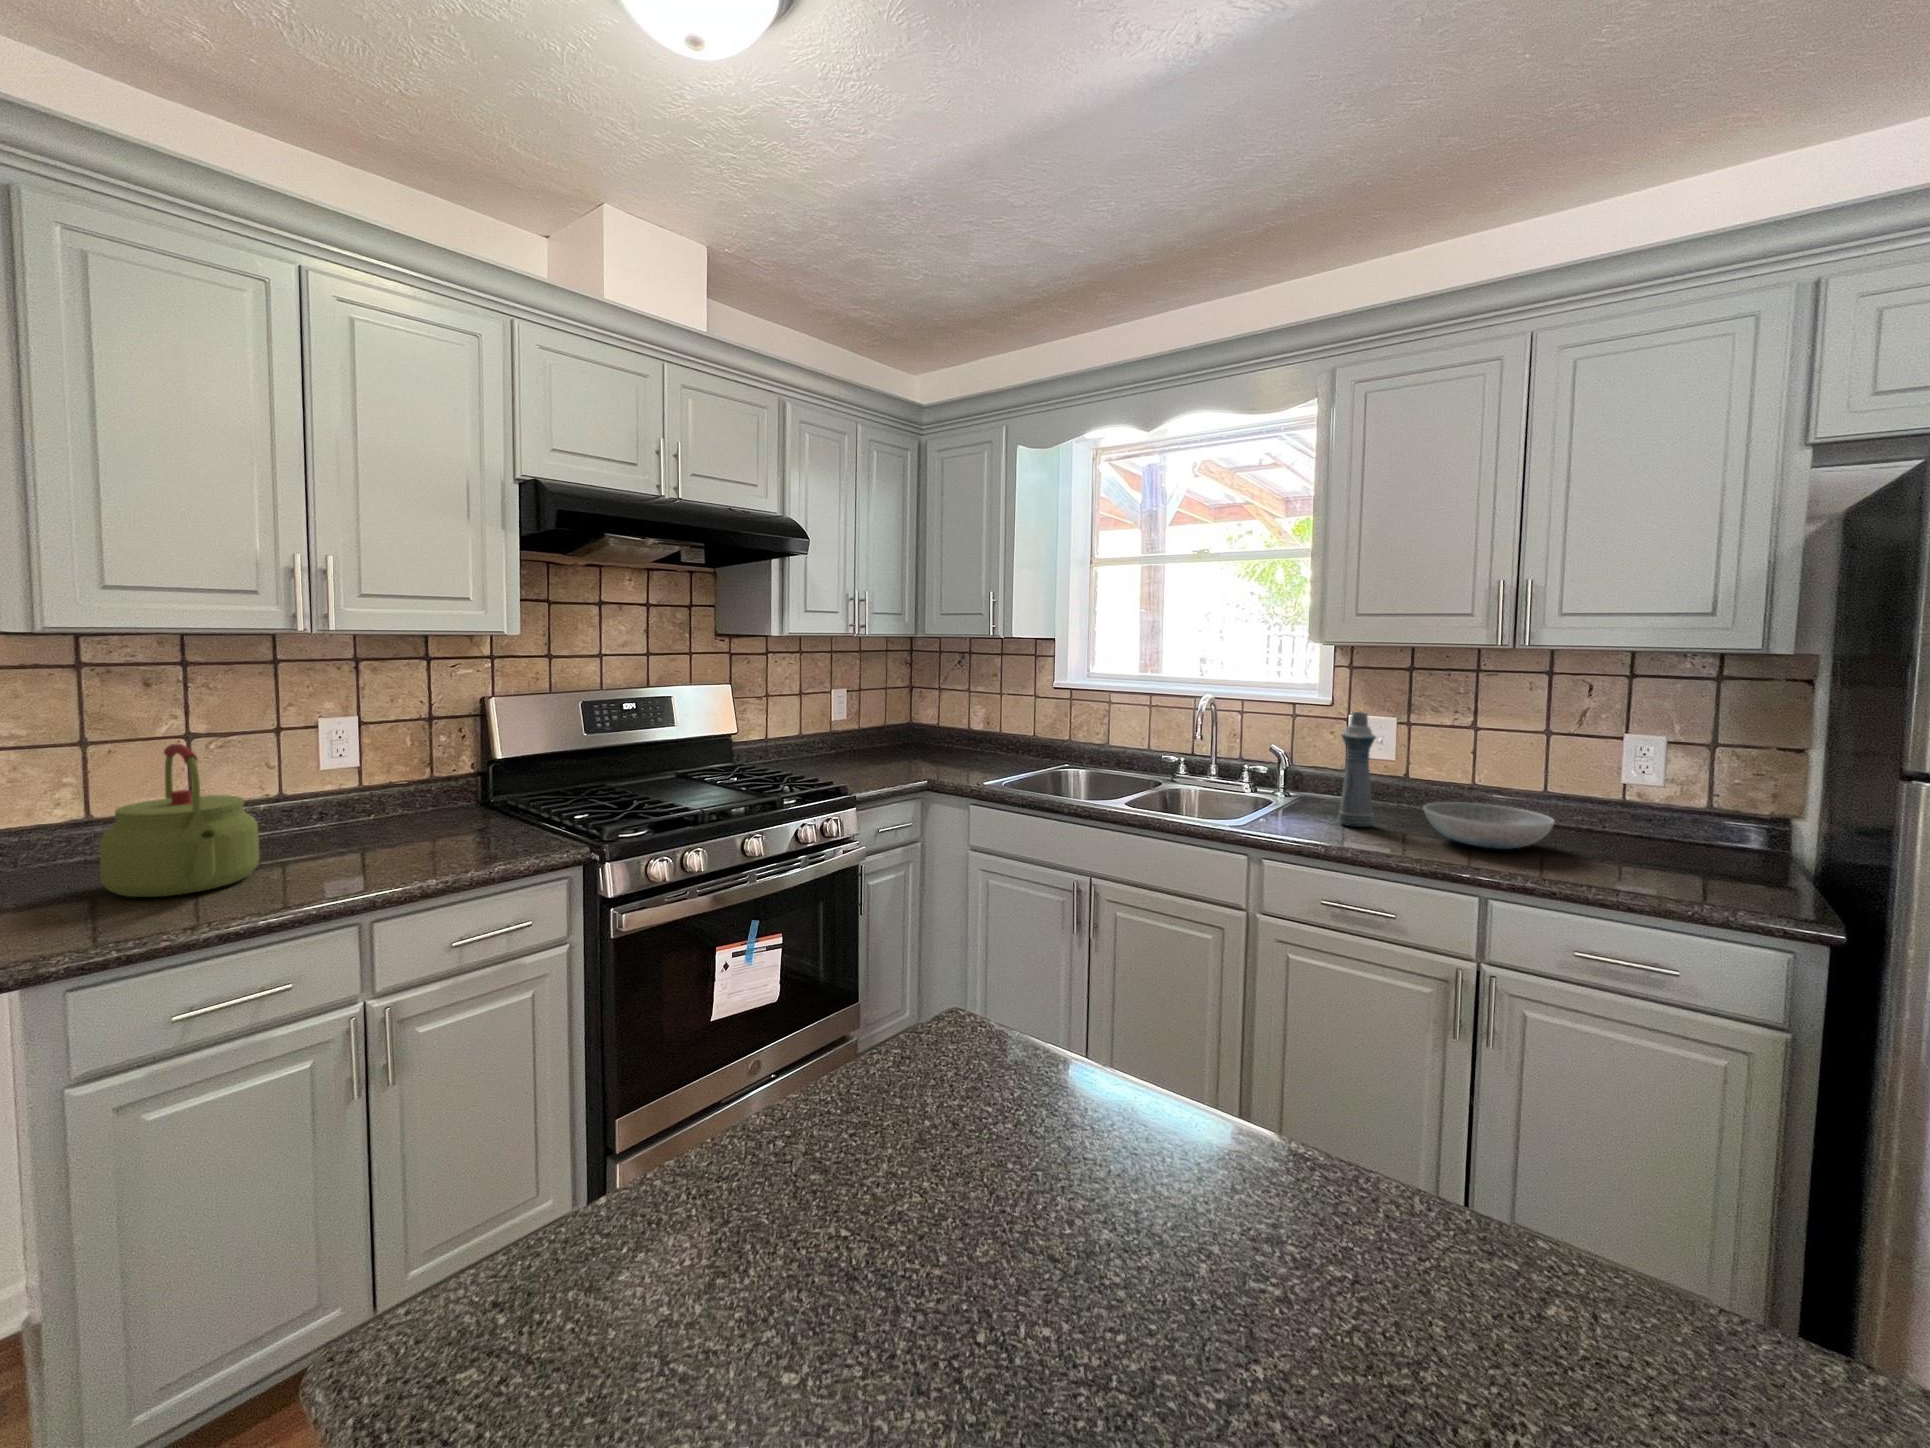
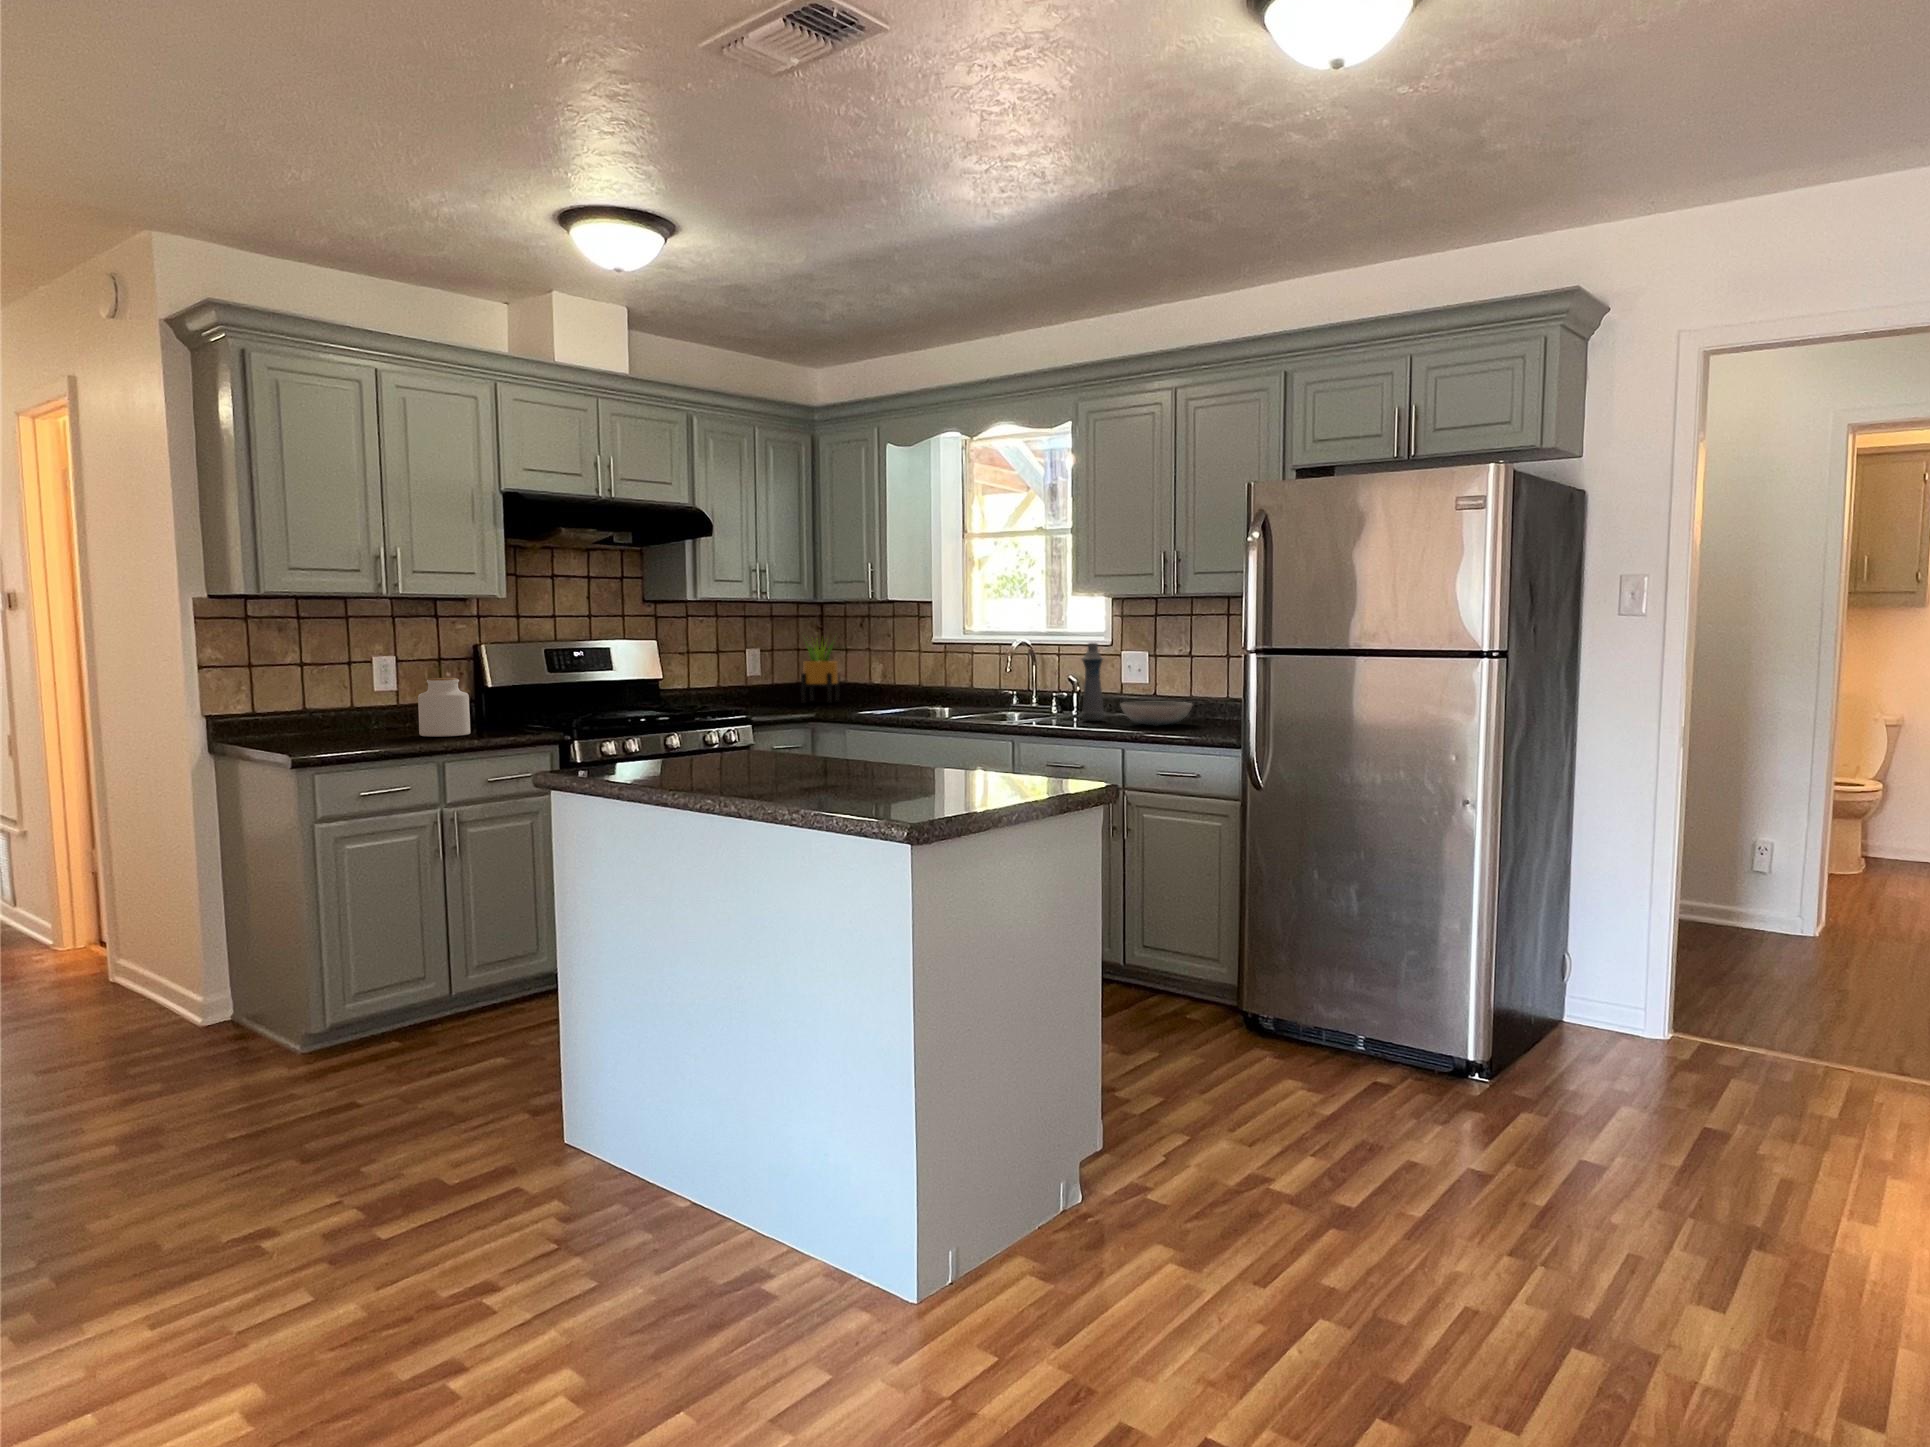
potted plant: none [899,673,945,760] -> present [801,639,840,703]
kettle: present [100,744,259,897] -> none [289,660,369,744]
jar: none [354,764,442,866] -> present [418,678,470,737]

